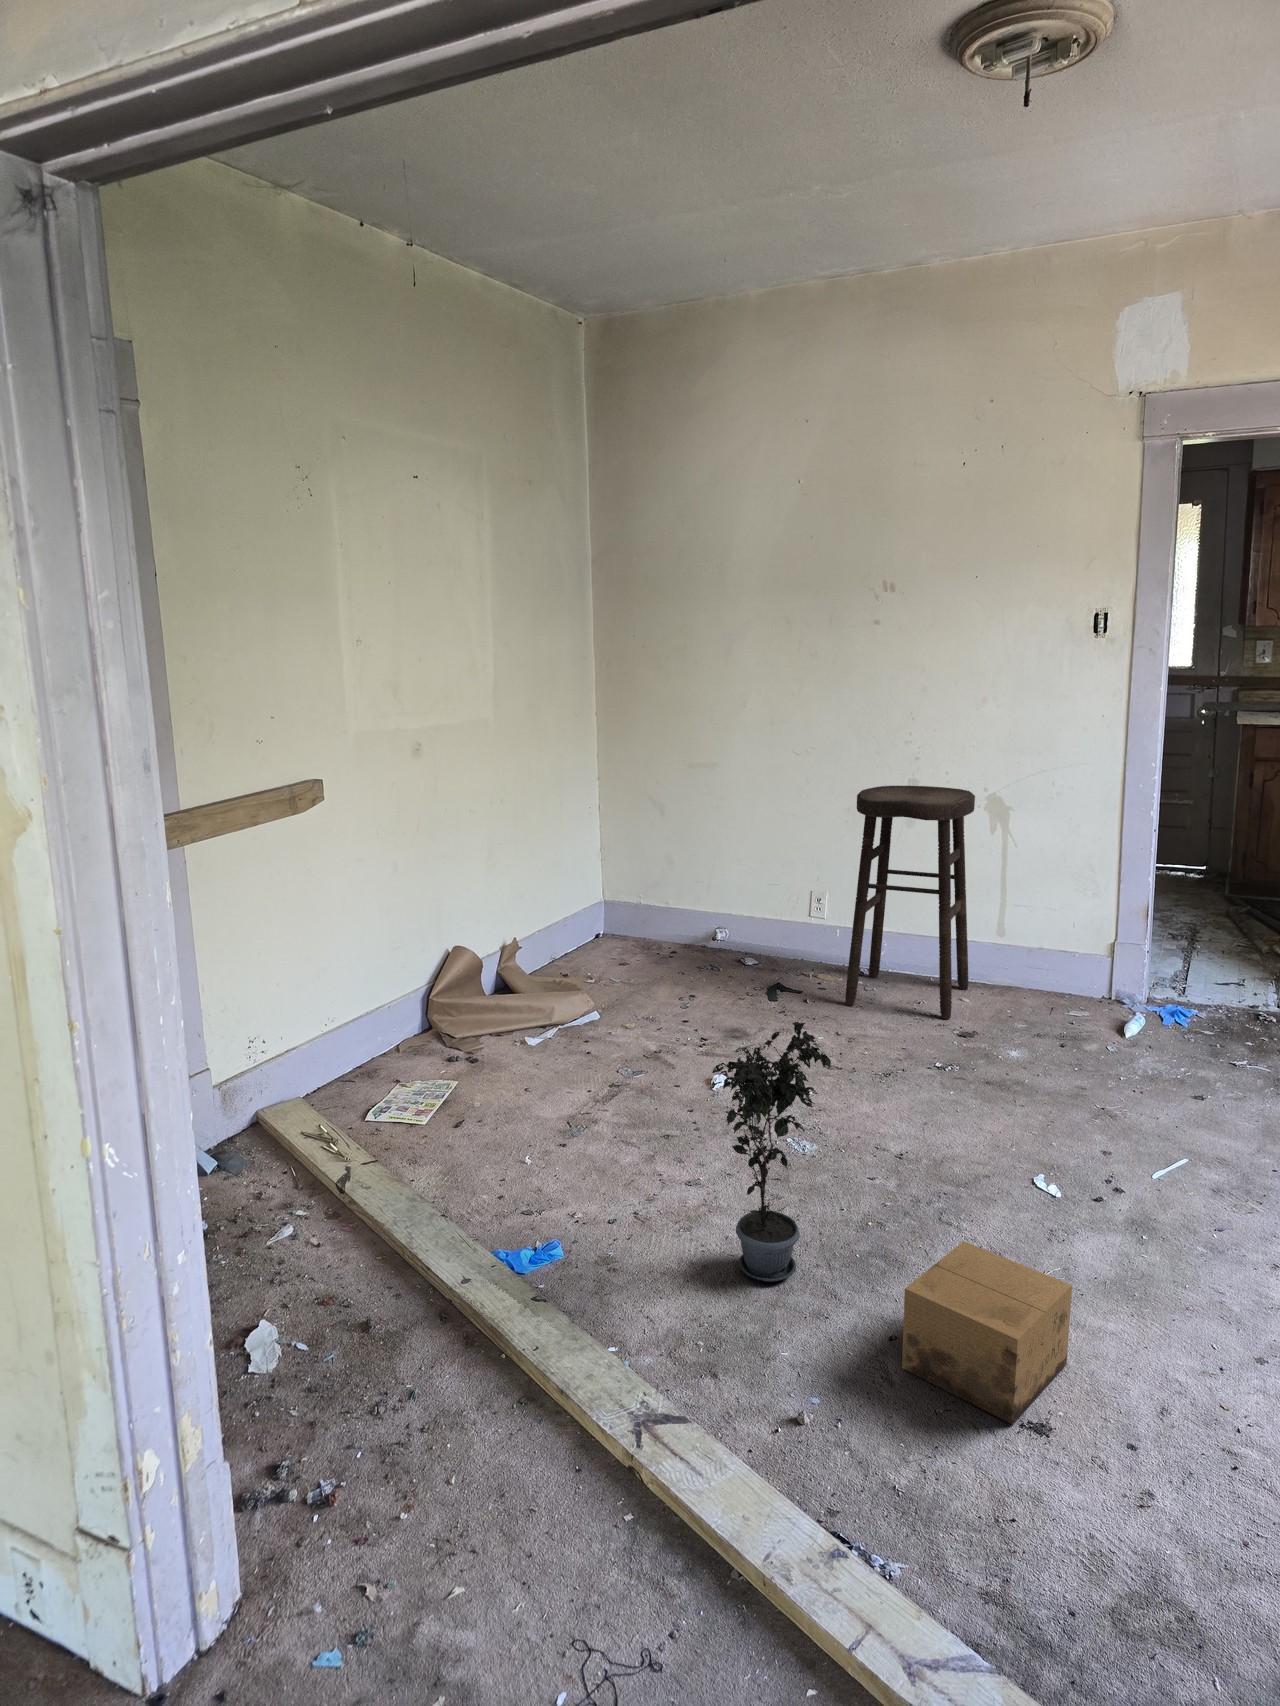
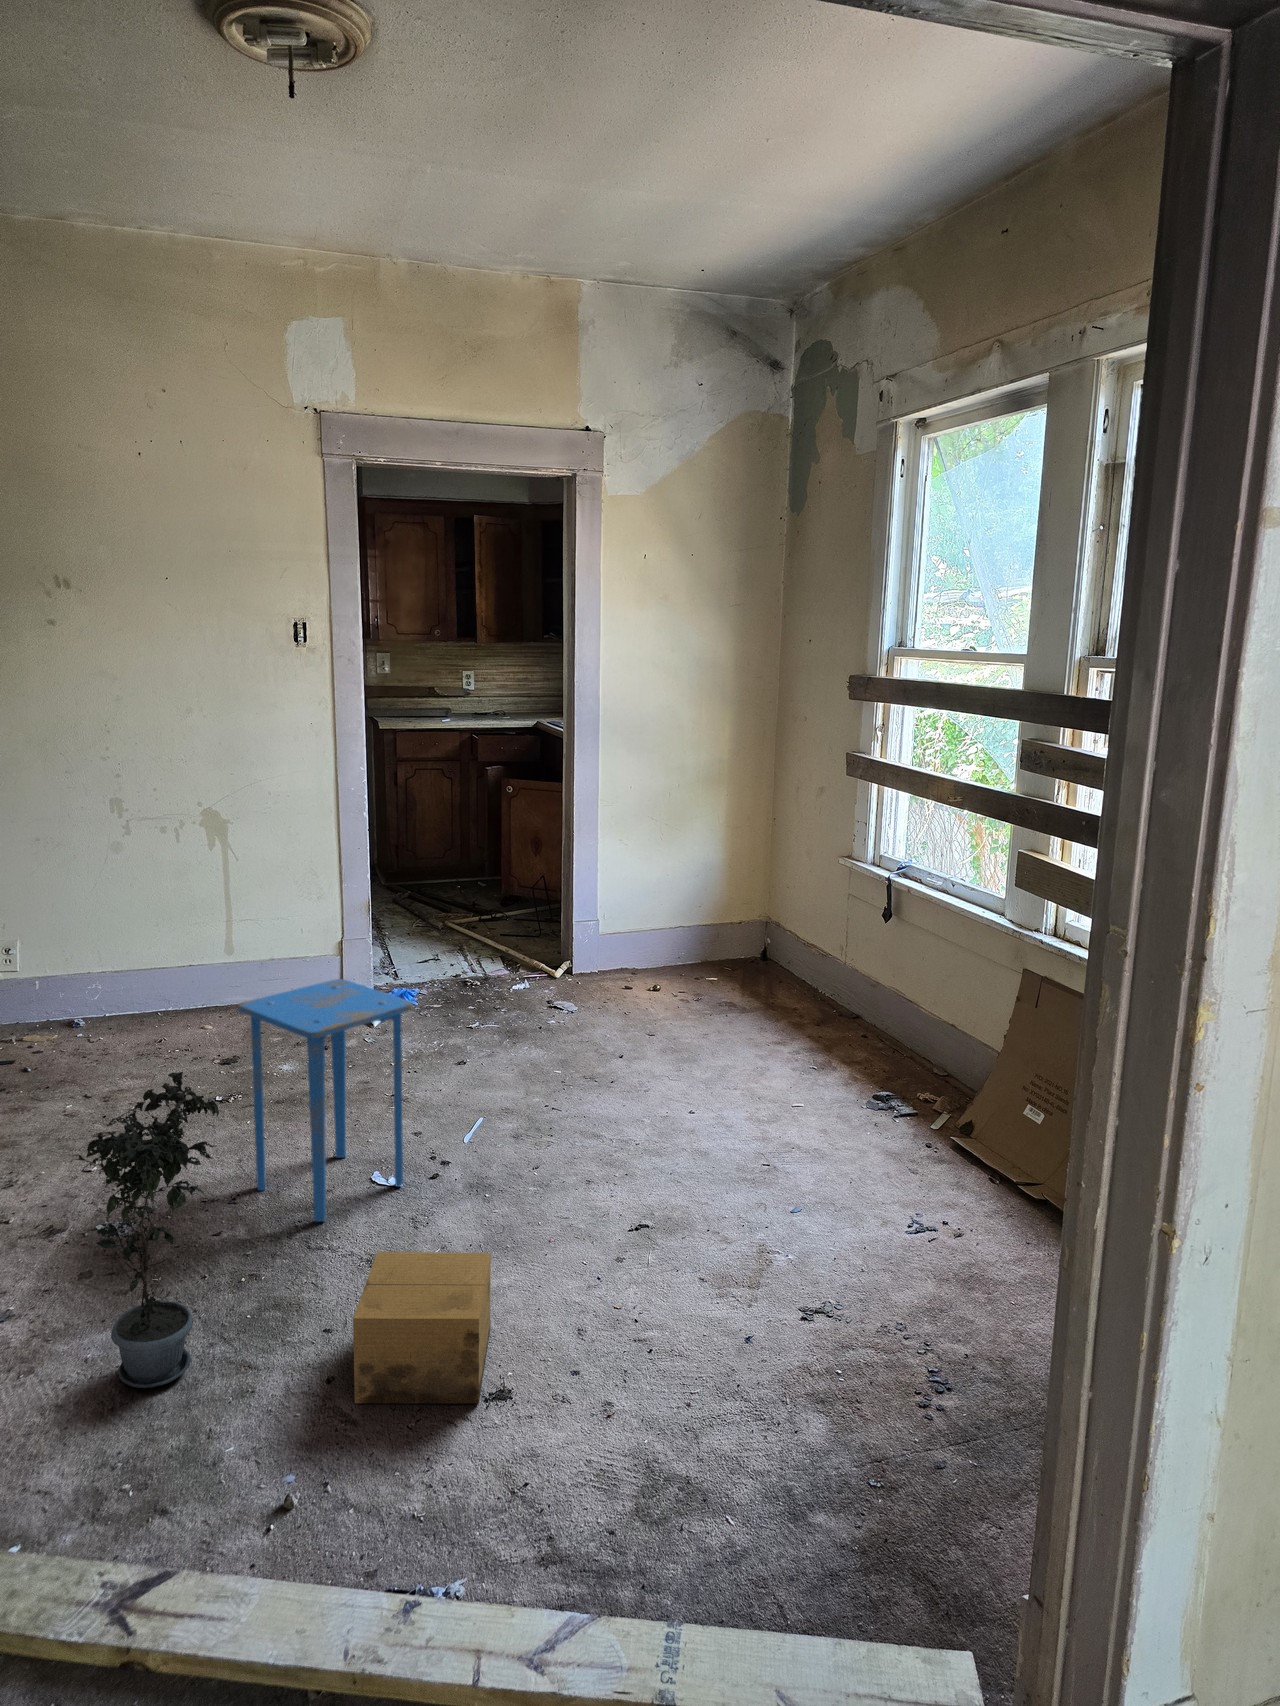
stool: present [845,786,975,1019] -> none [64,803,206,1061]
side table: none [922,975,1086,1202] -> present [238,979,413,1222]

